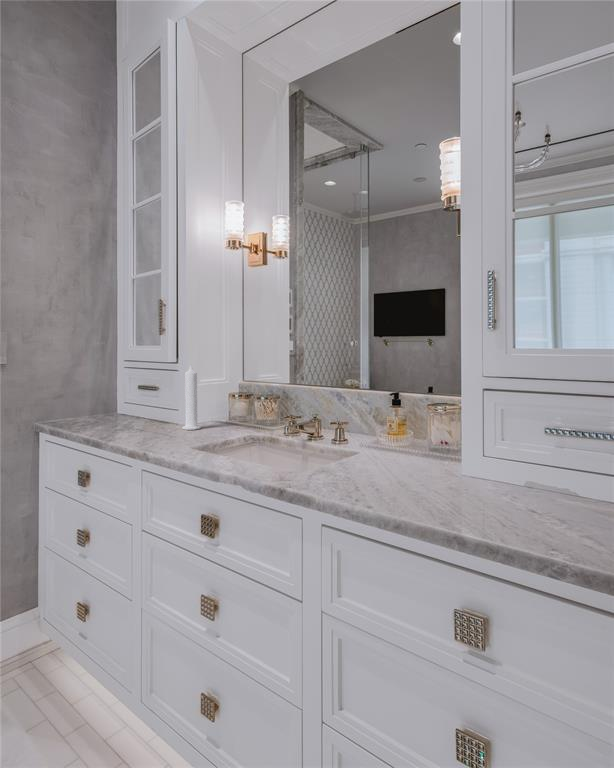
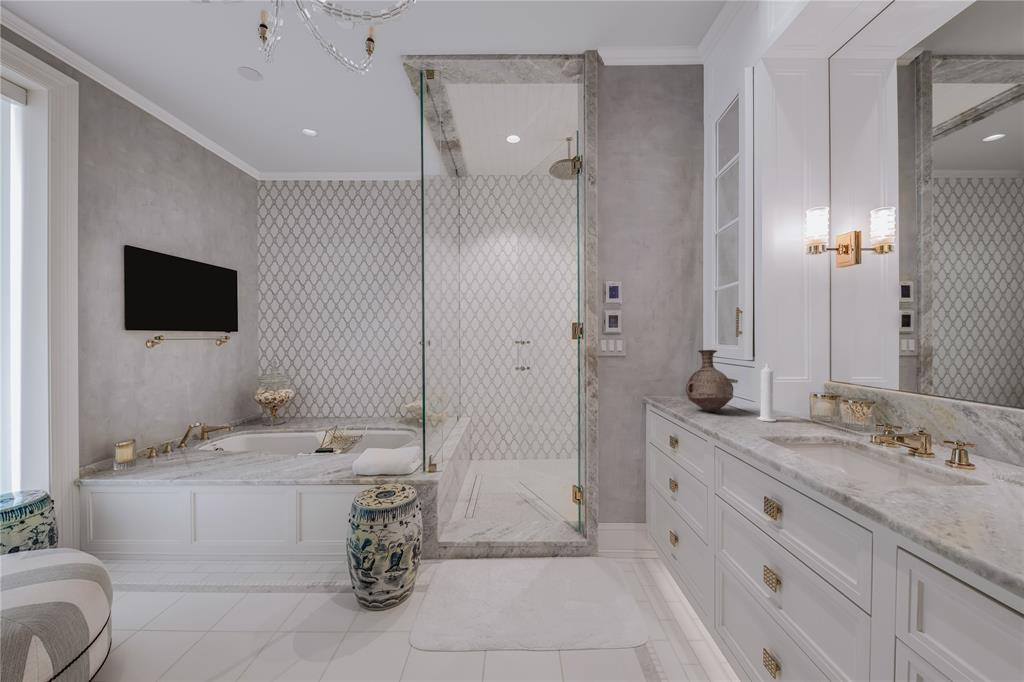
vase: none [99,350,156,428] -> present [686,350,733,412]

